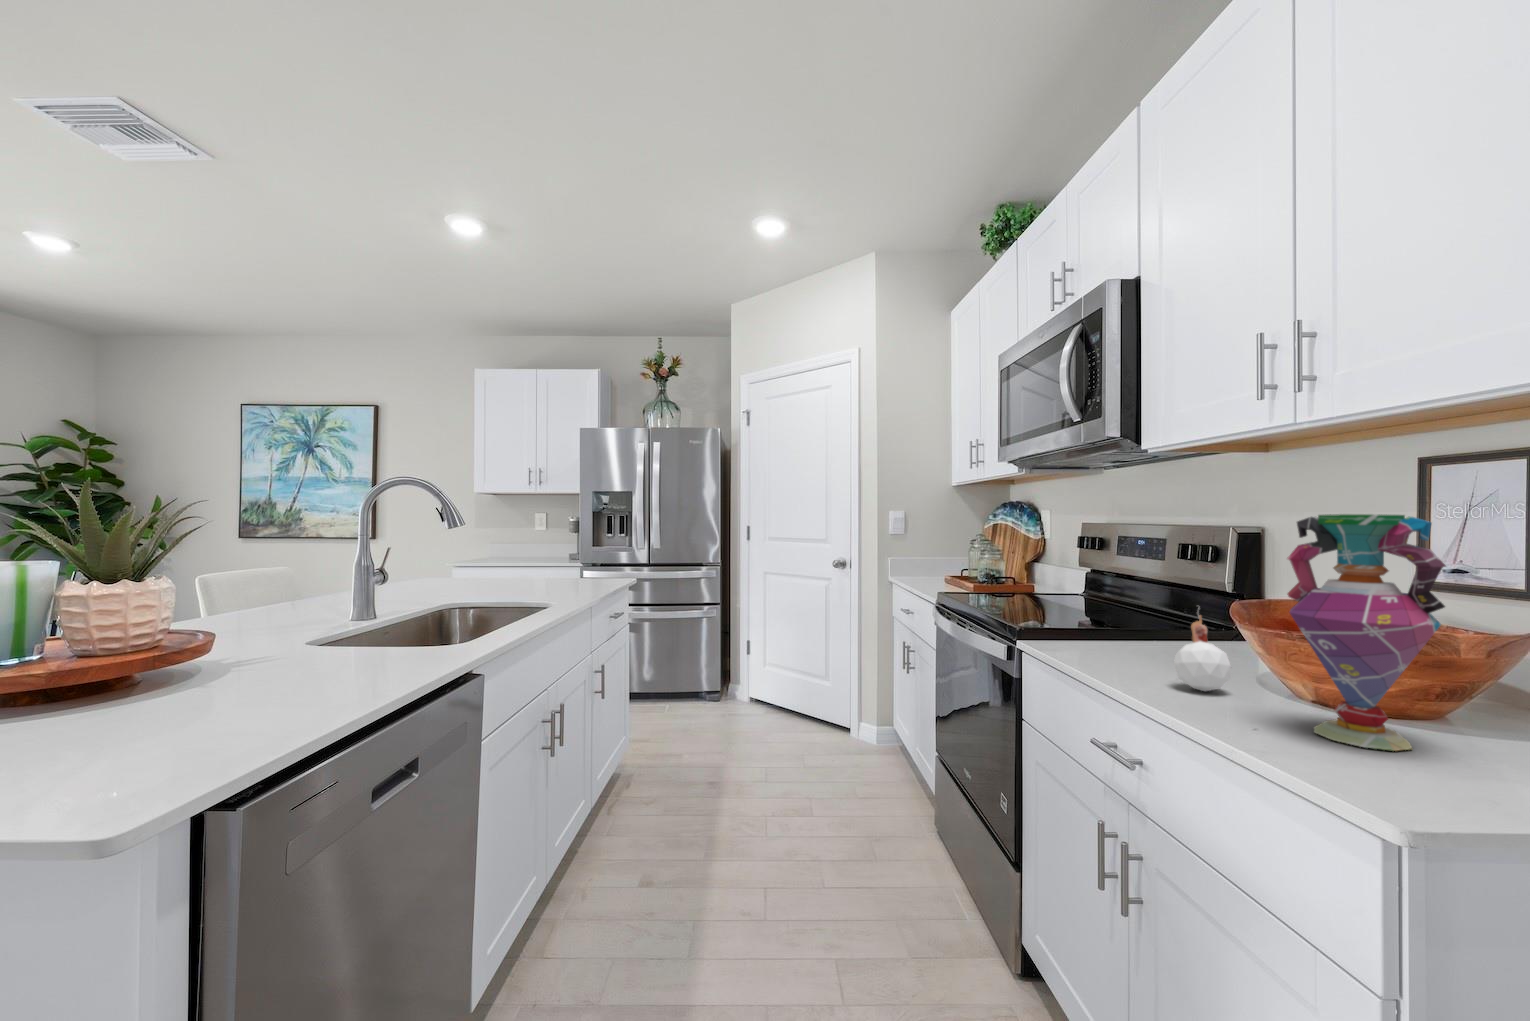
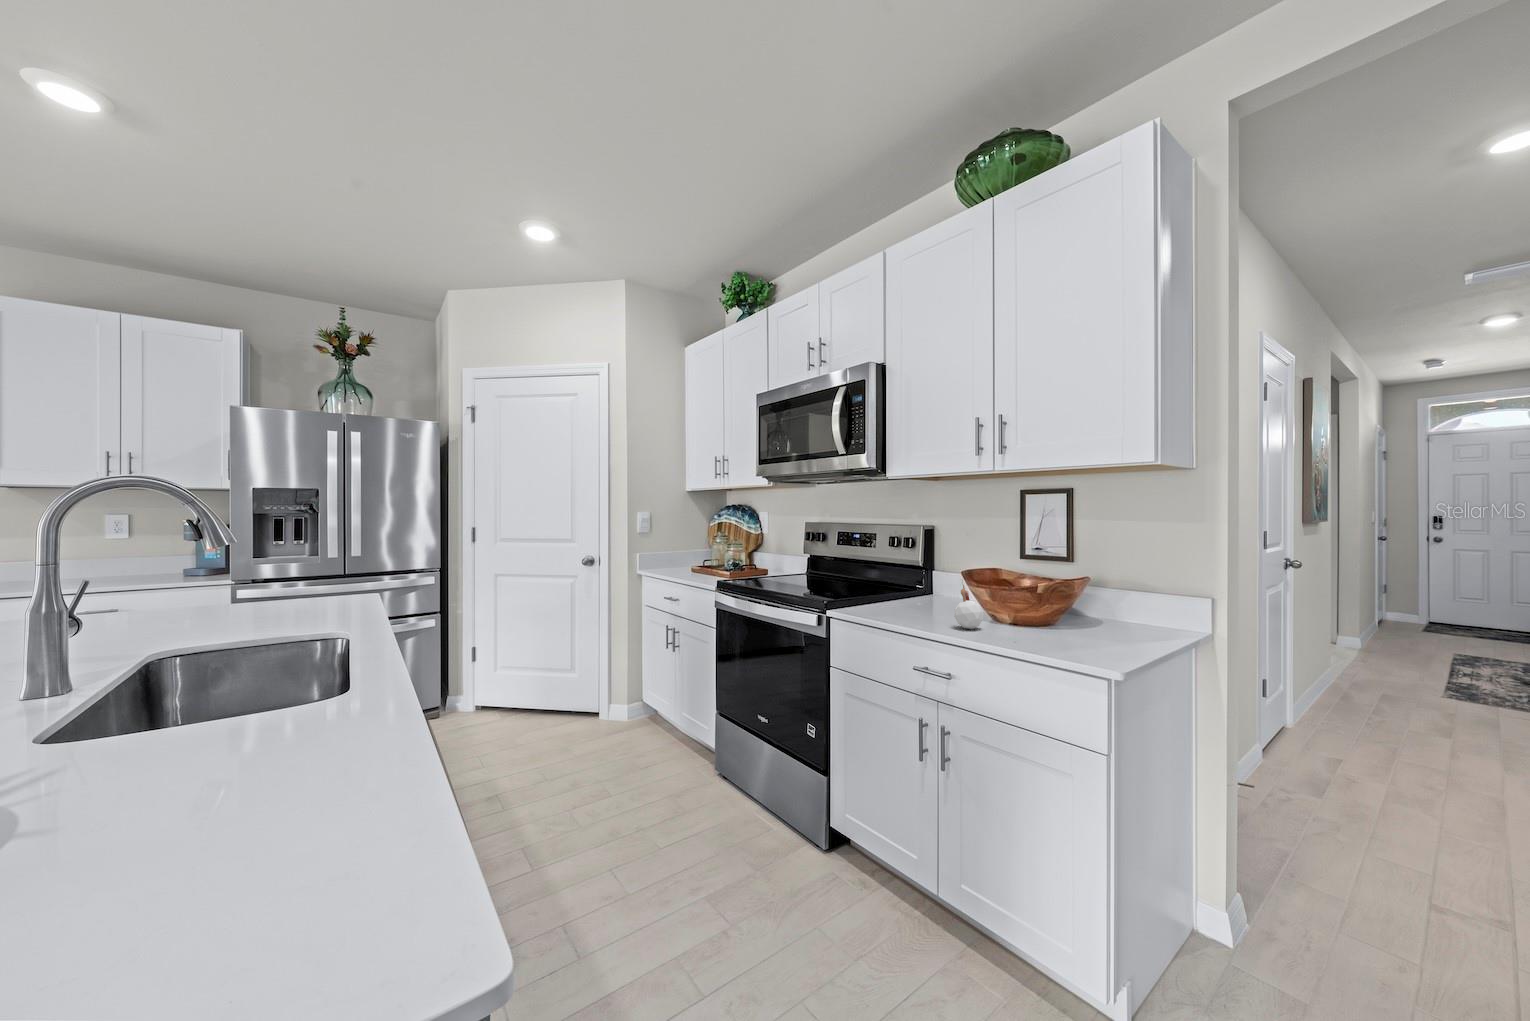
vase: present [1287,514,1446,751] -> none [1024,528,1092,645]

